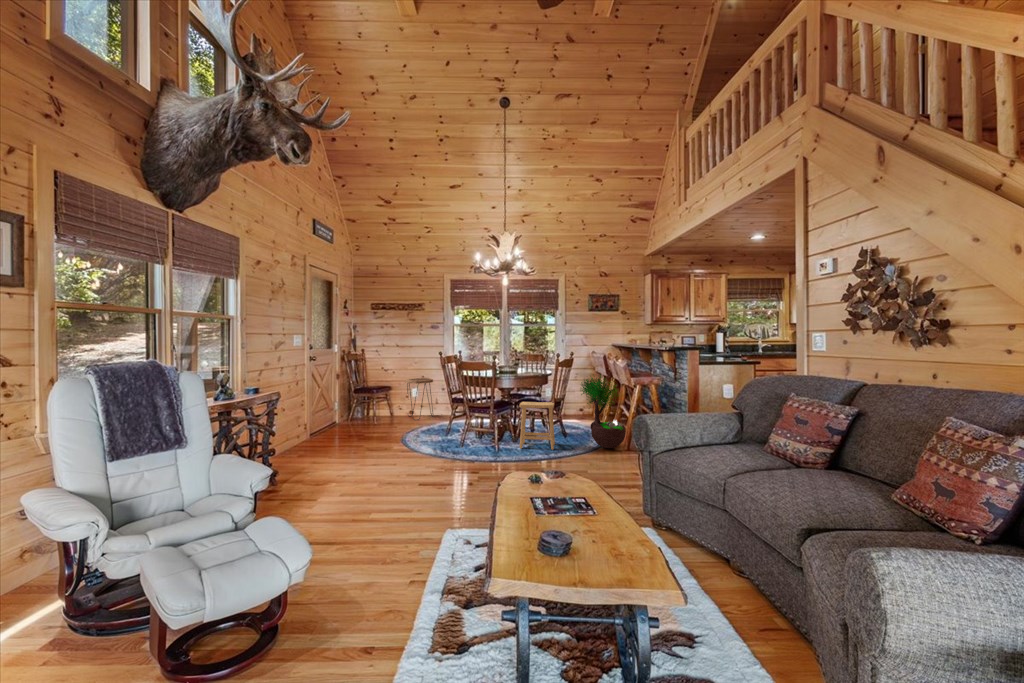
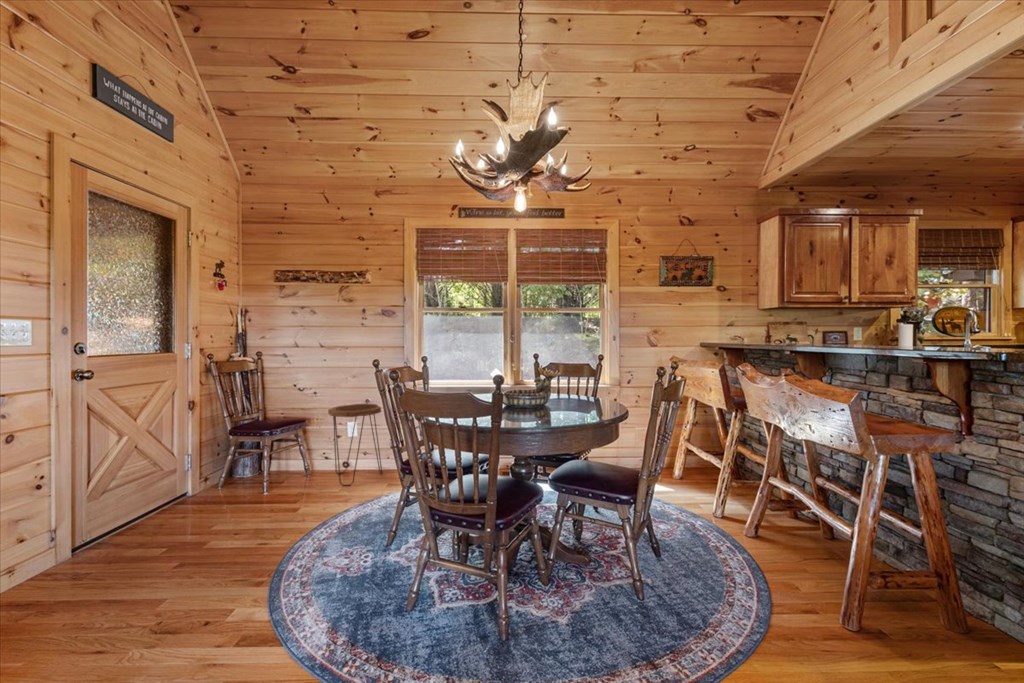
potted tree: present [581,374,626,448] -> none [714,410,871,634]
footstool: present [519,402,555,450] -> none [565,488,663,635]

